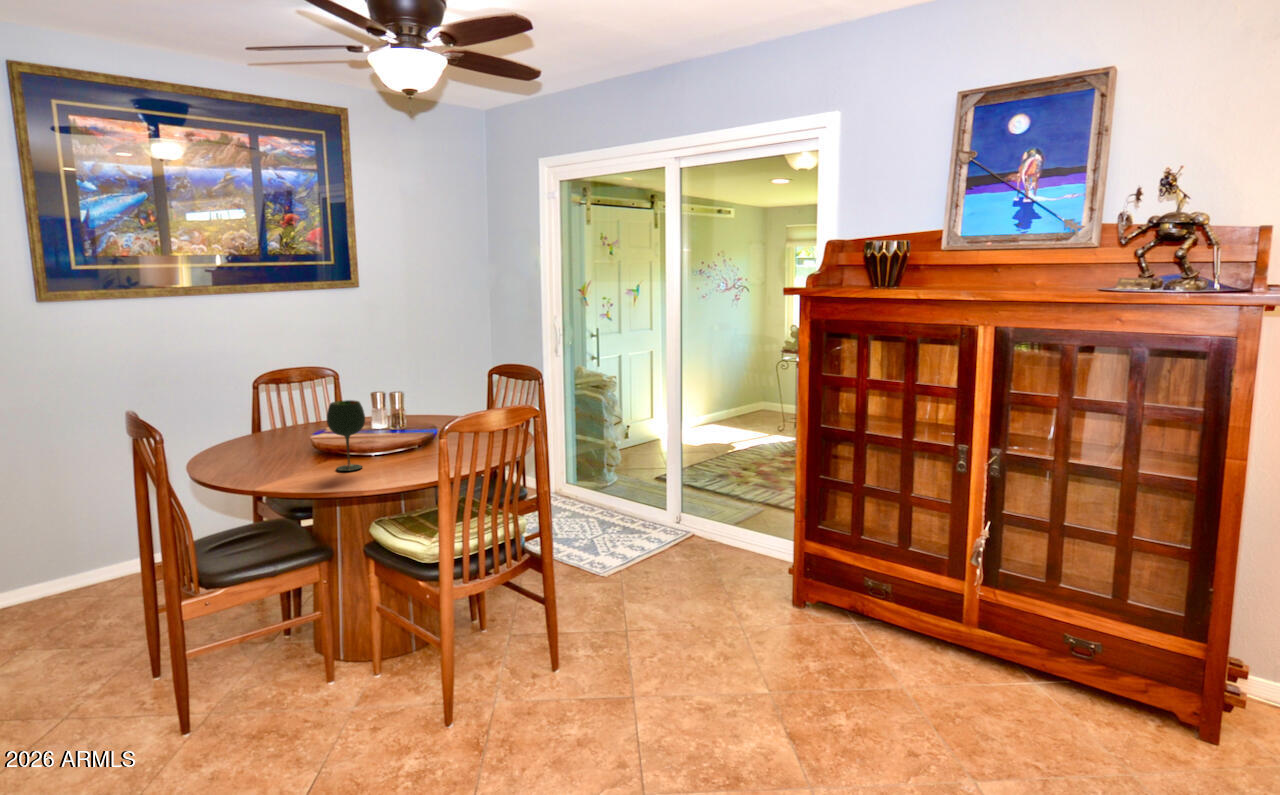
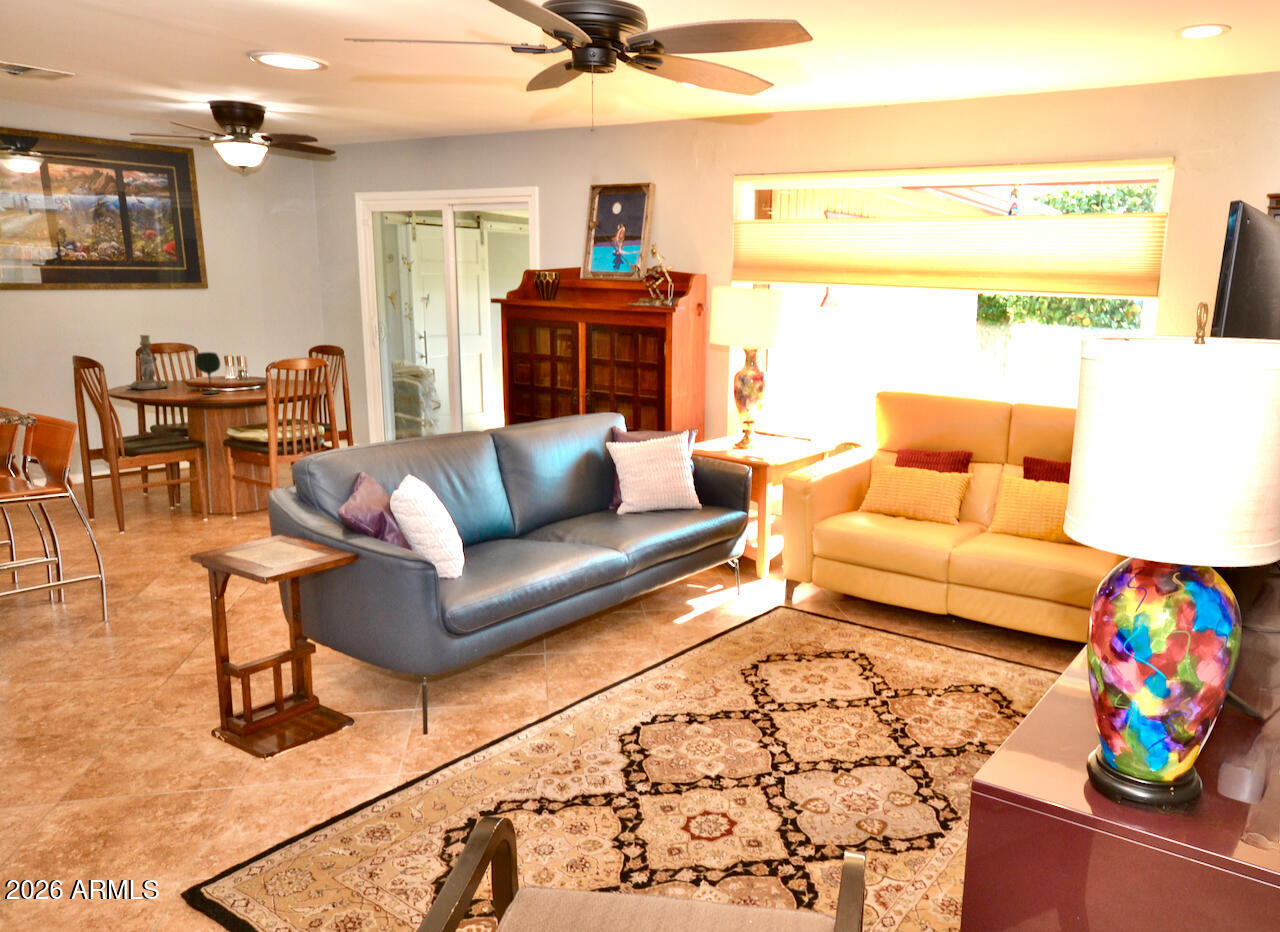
candlestick: none [229,371,290,460] -> present [128,335,168,389]

